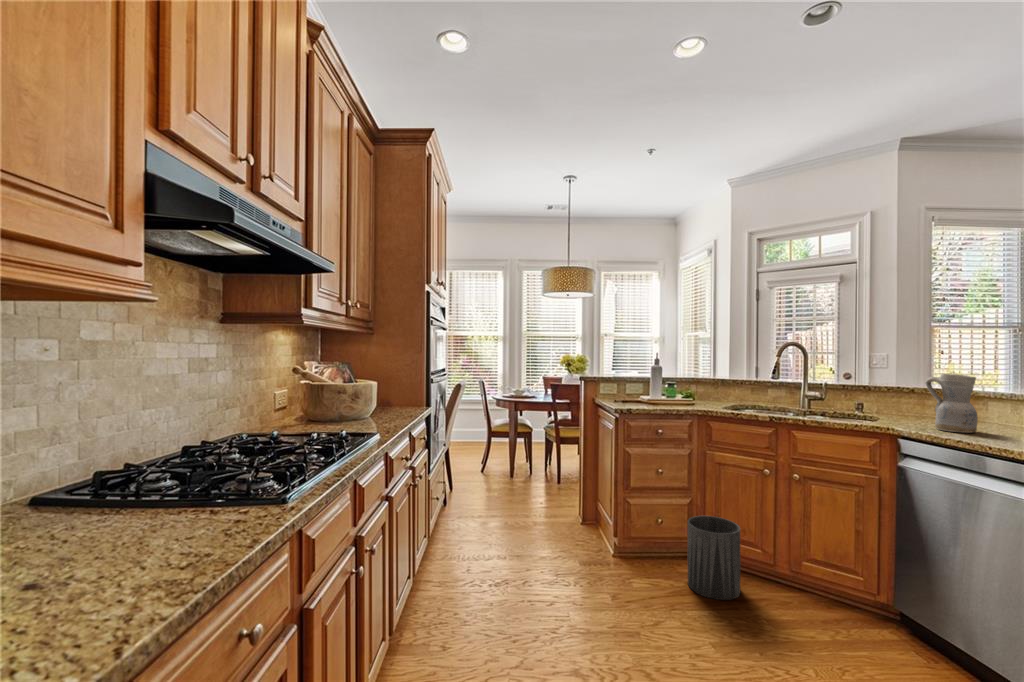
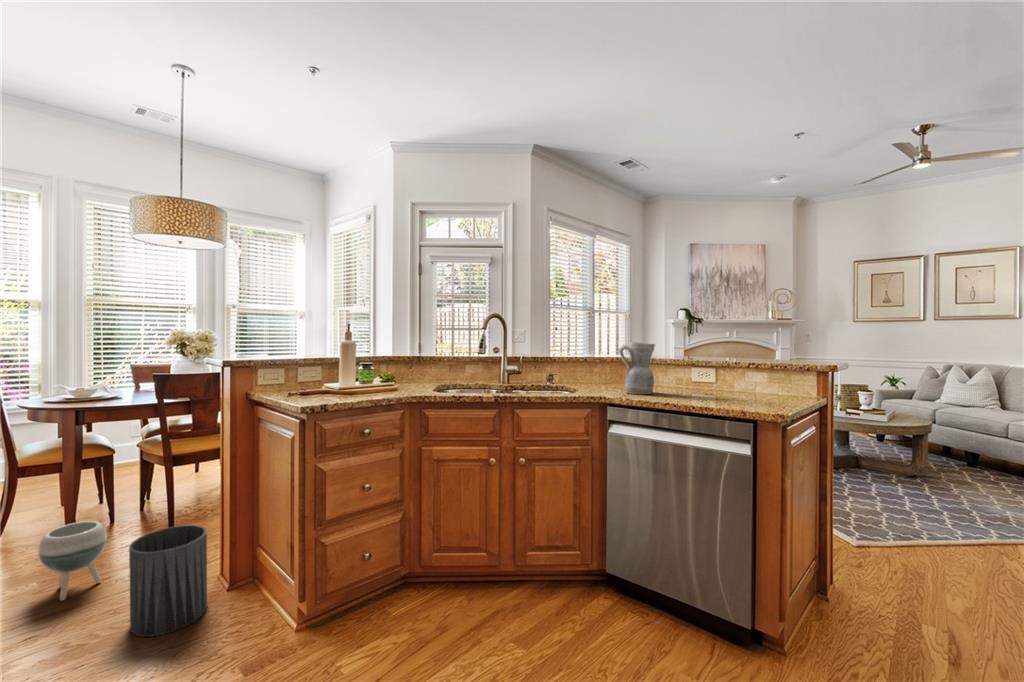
planter: none [498,464,525,504] -> present [38,521,107,600]
trash can: present [688,516,740,600] -> present [129,525,207,637]

